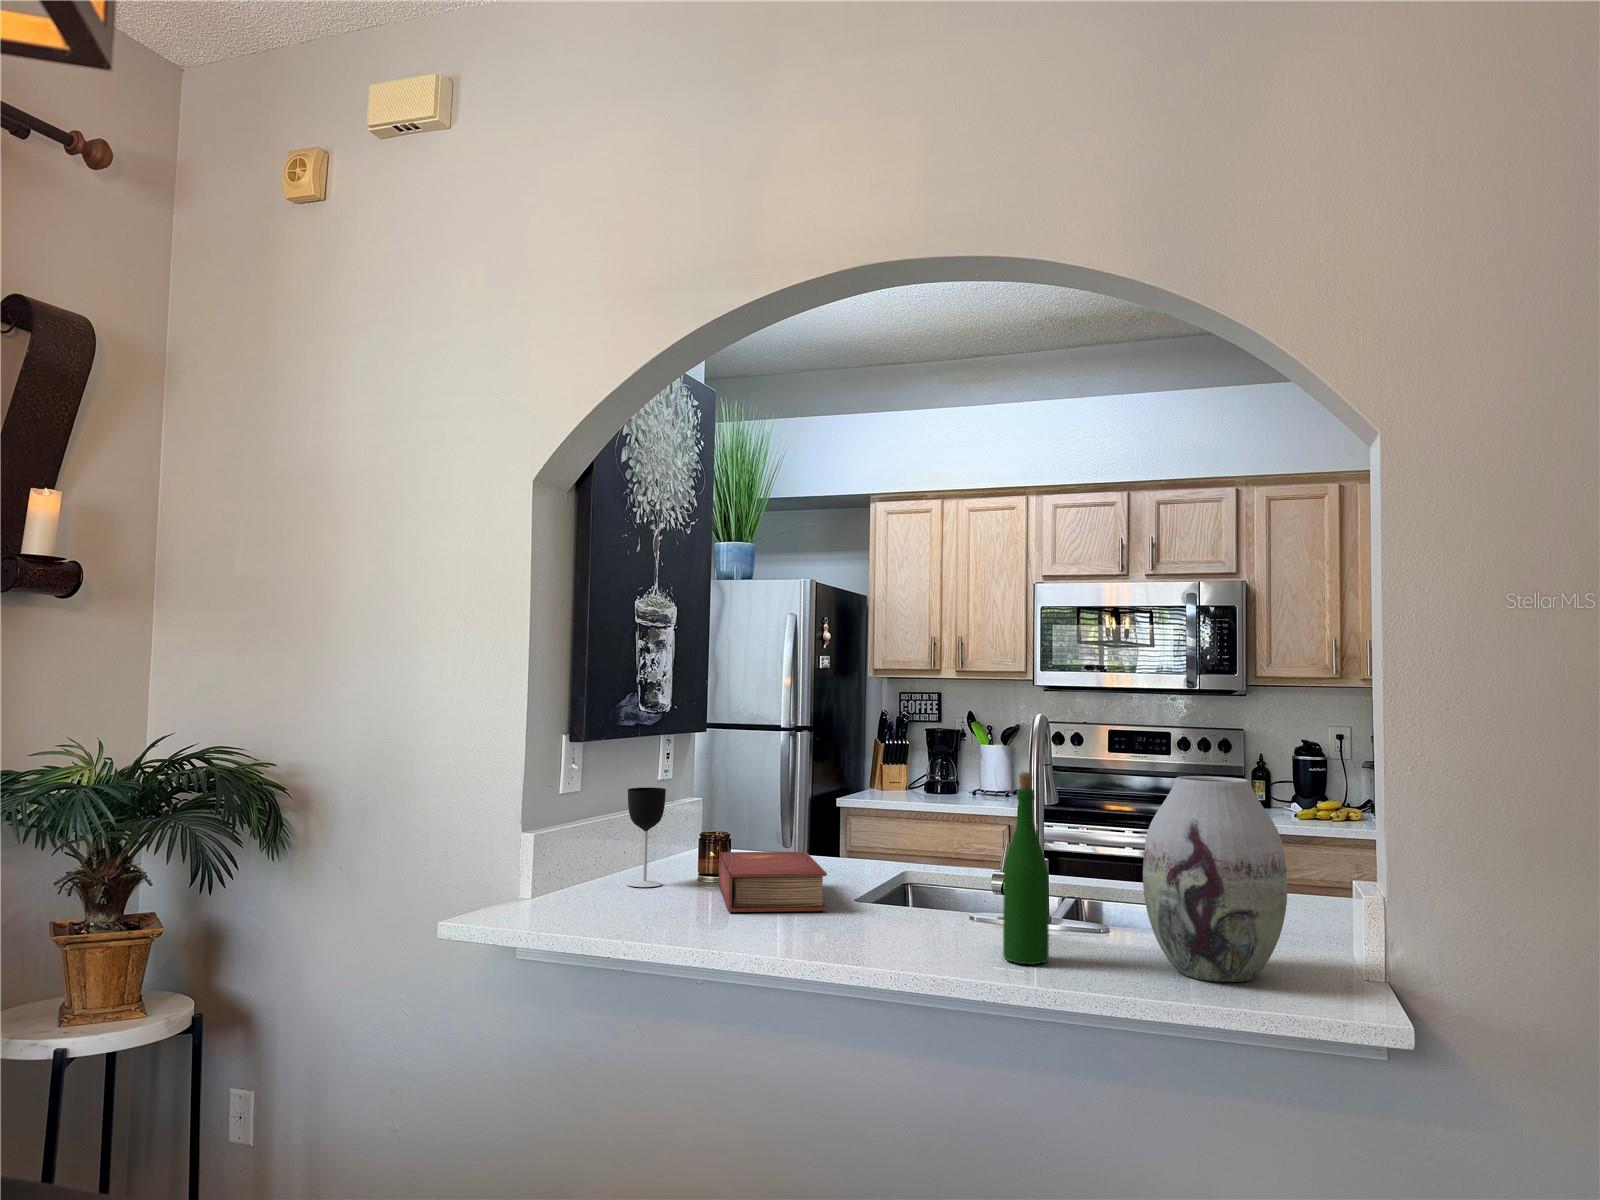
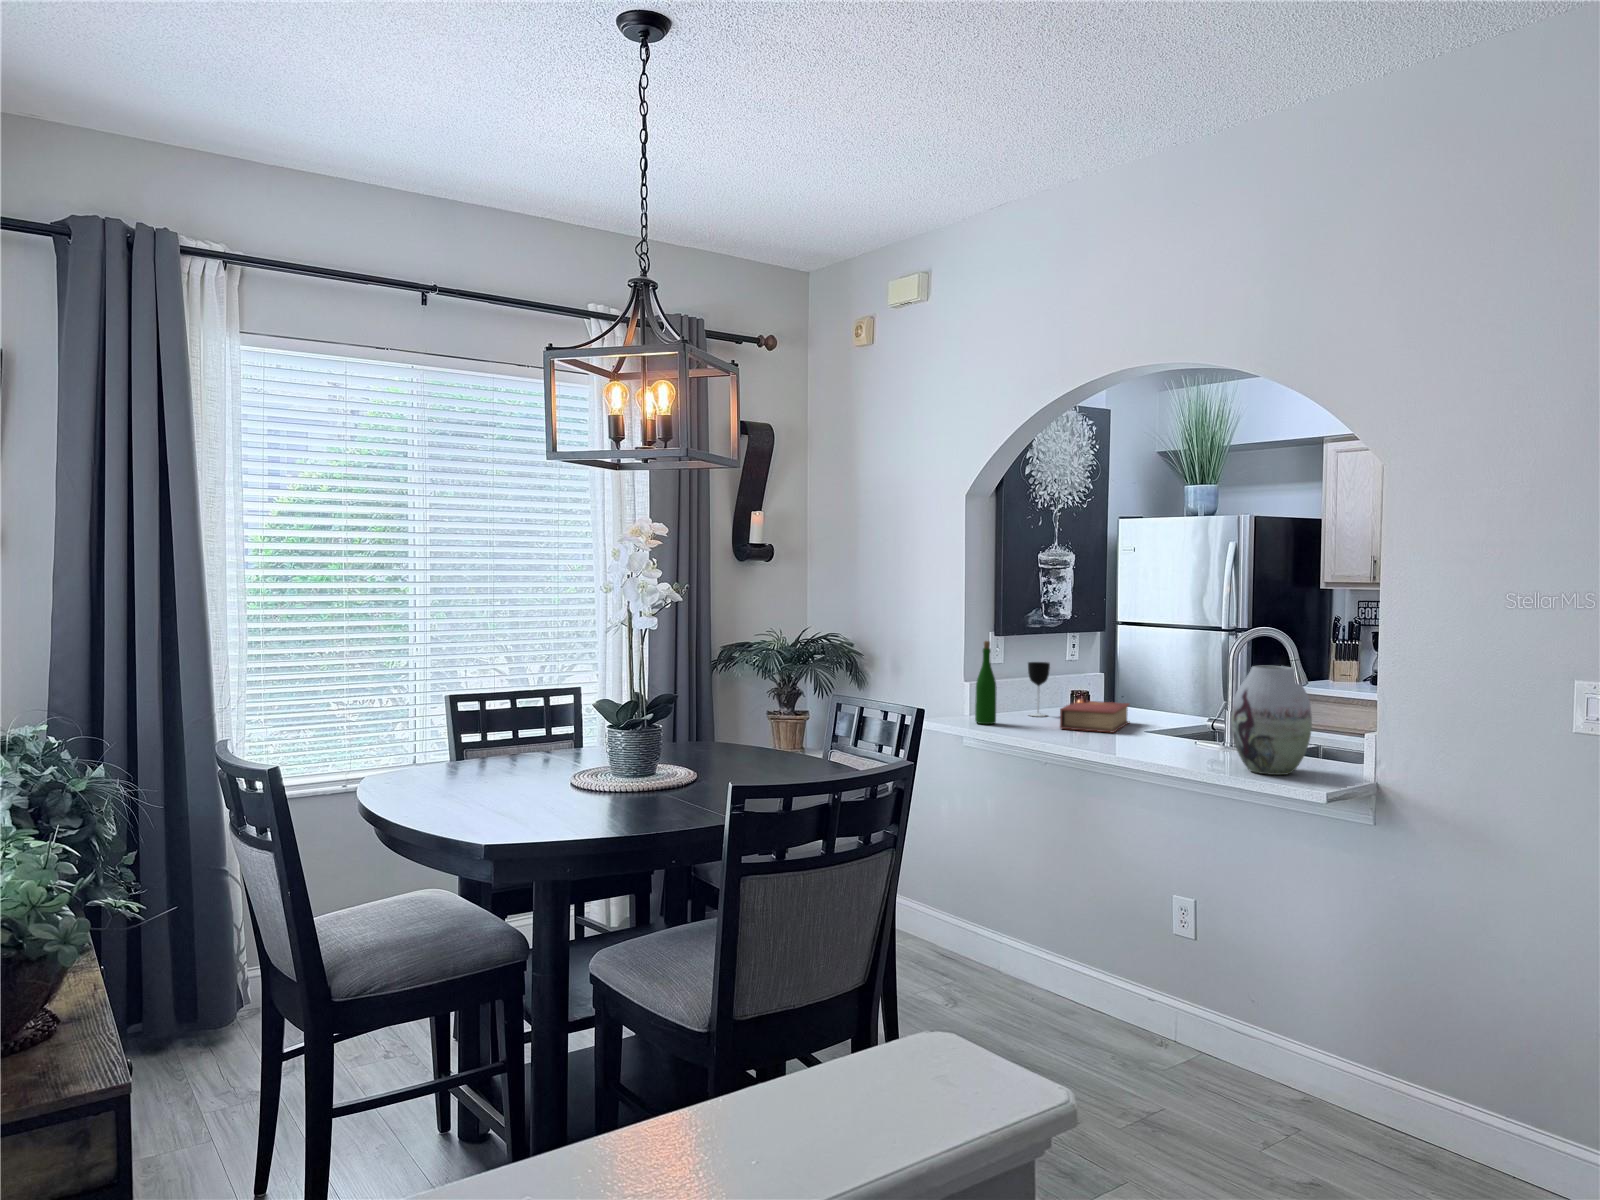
wine bottle: present [1003,772,1049,964] -> present [975,641,997,724]

